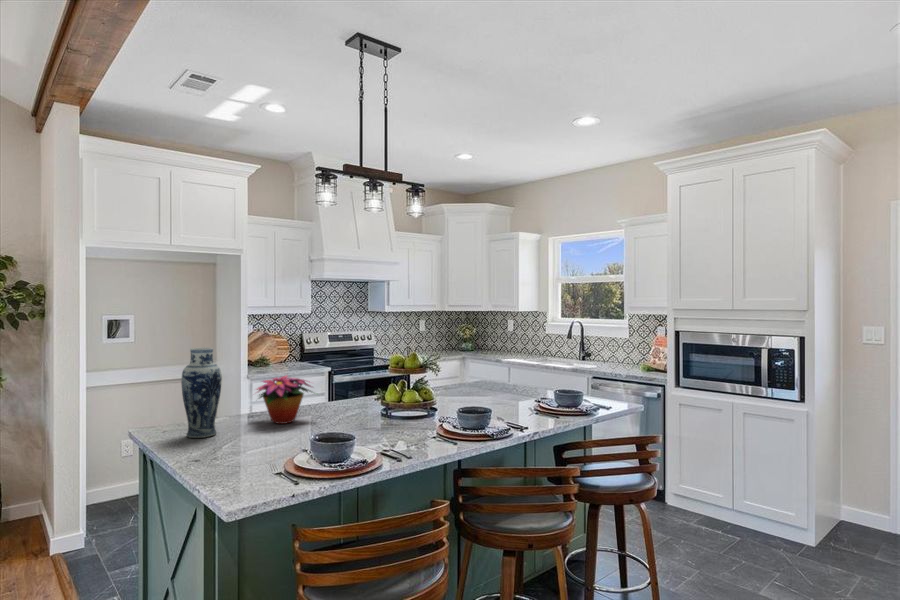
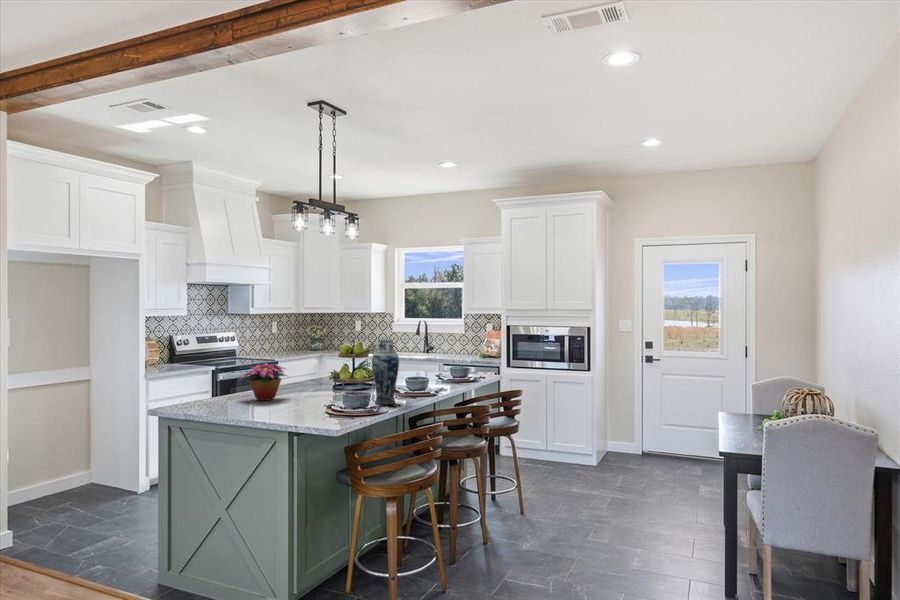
vase: present [181,348,222,438] -> present [372,339,399,404]

